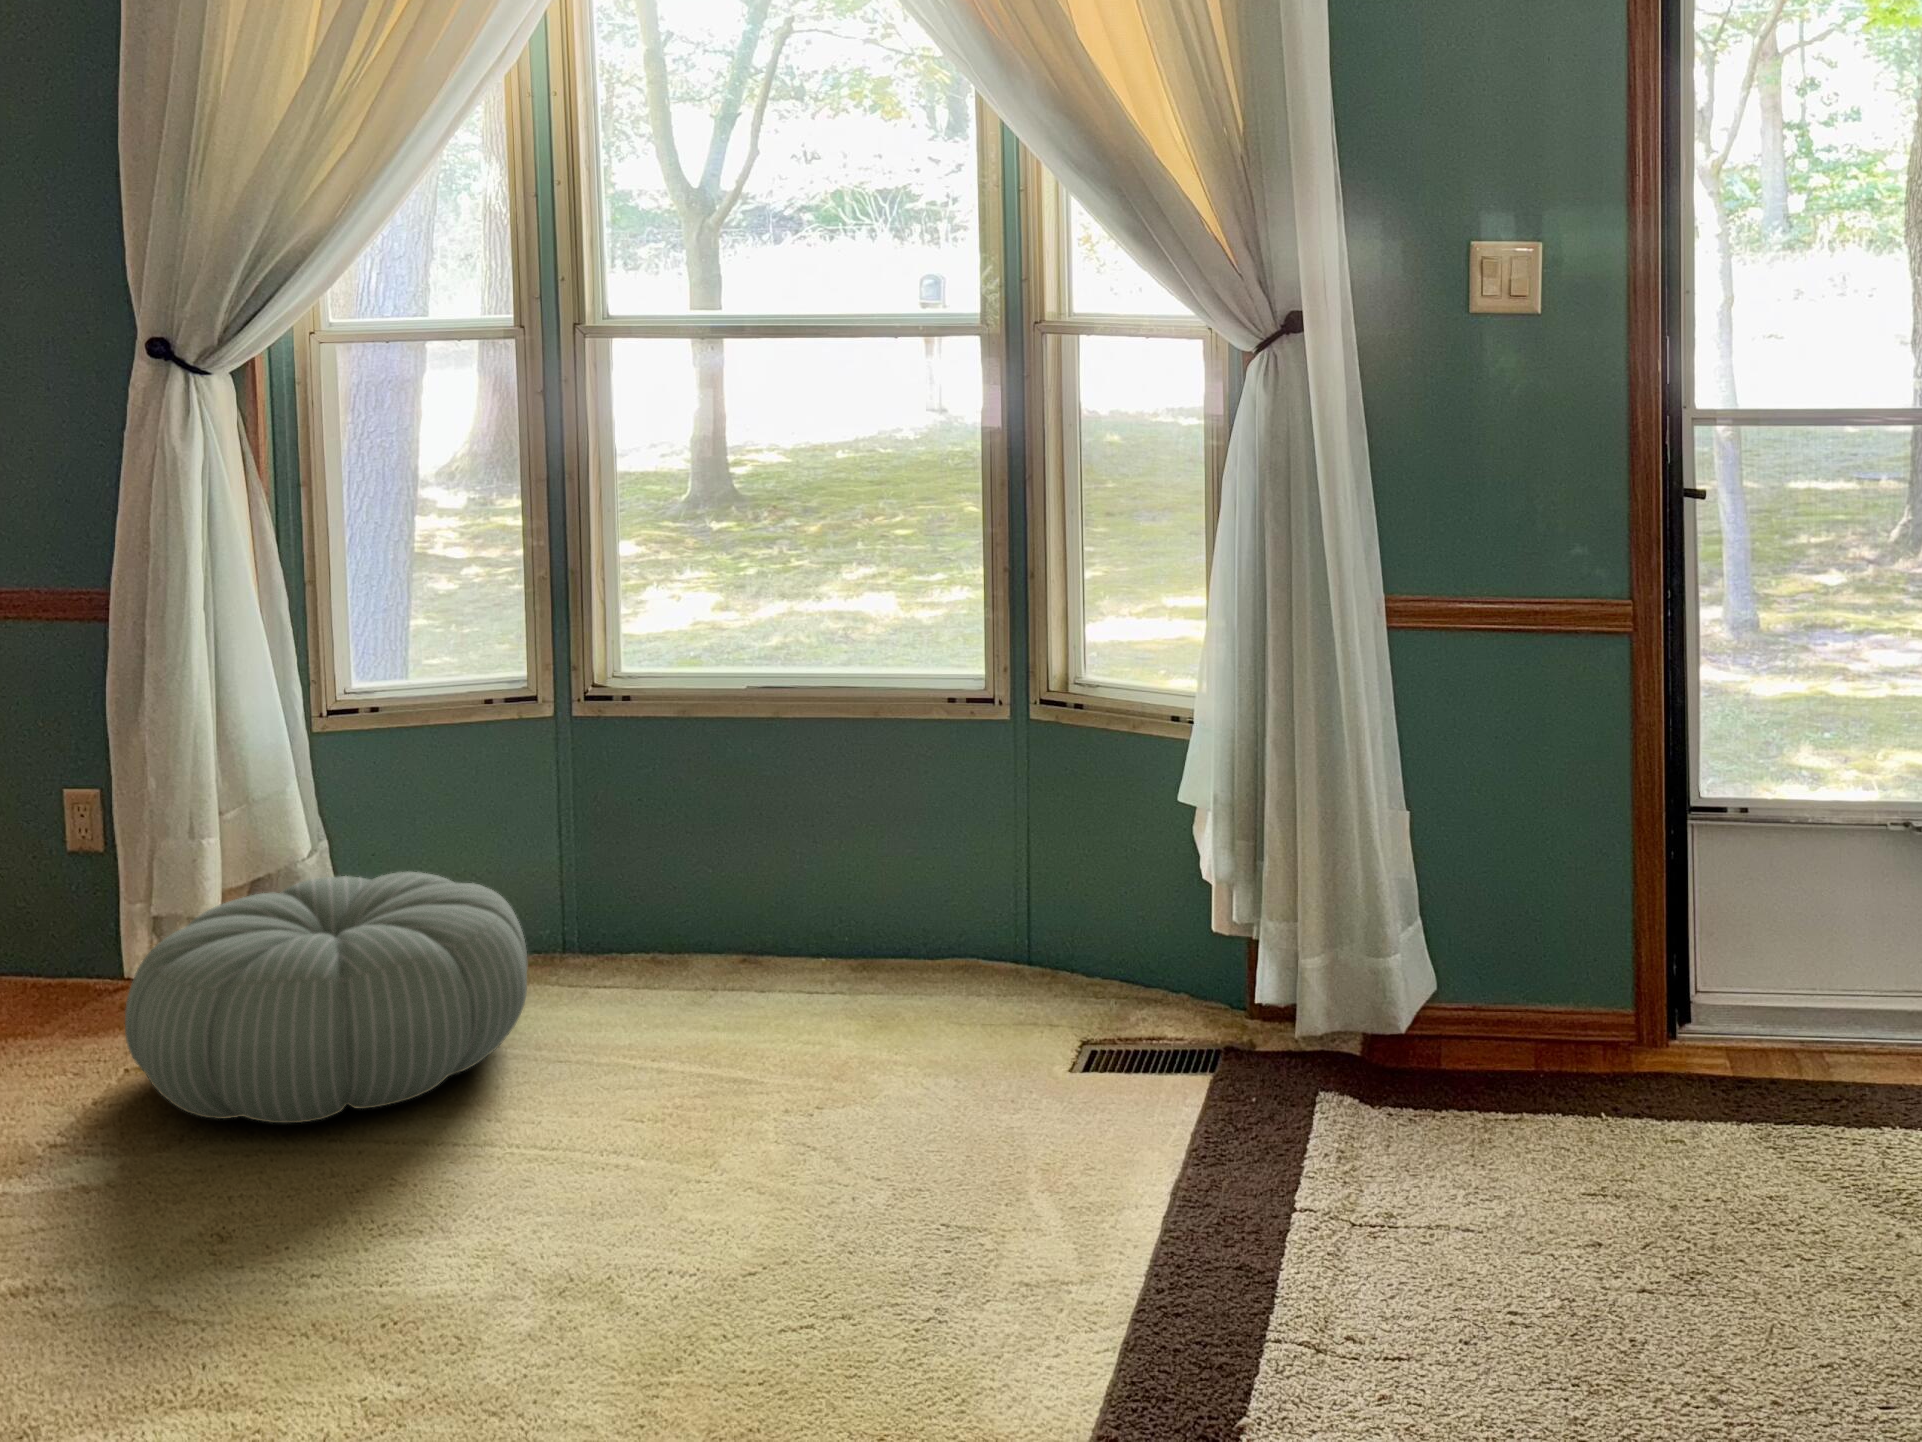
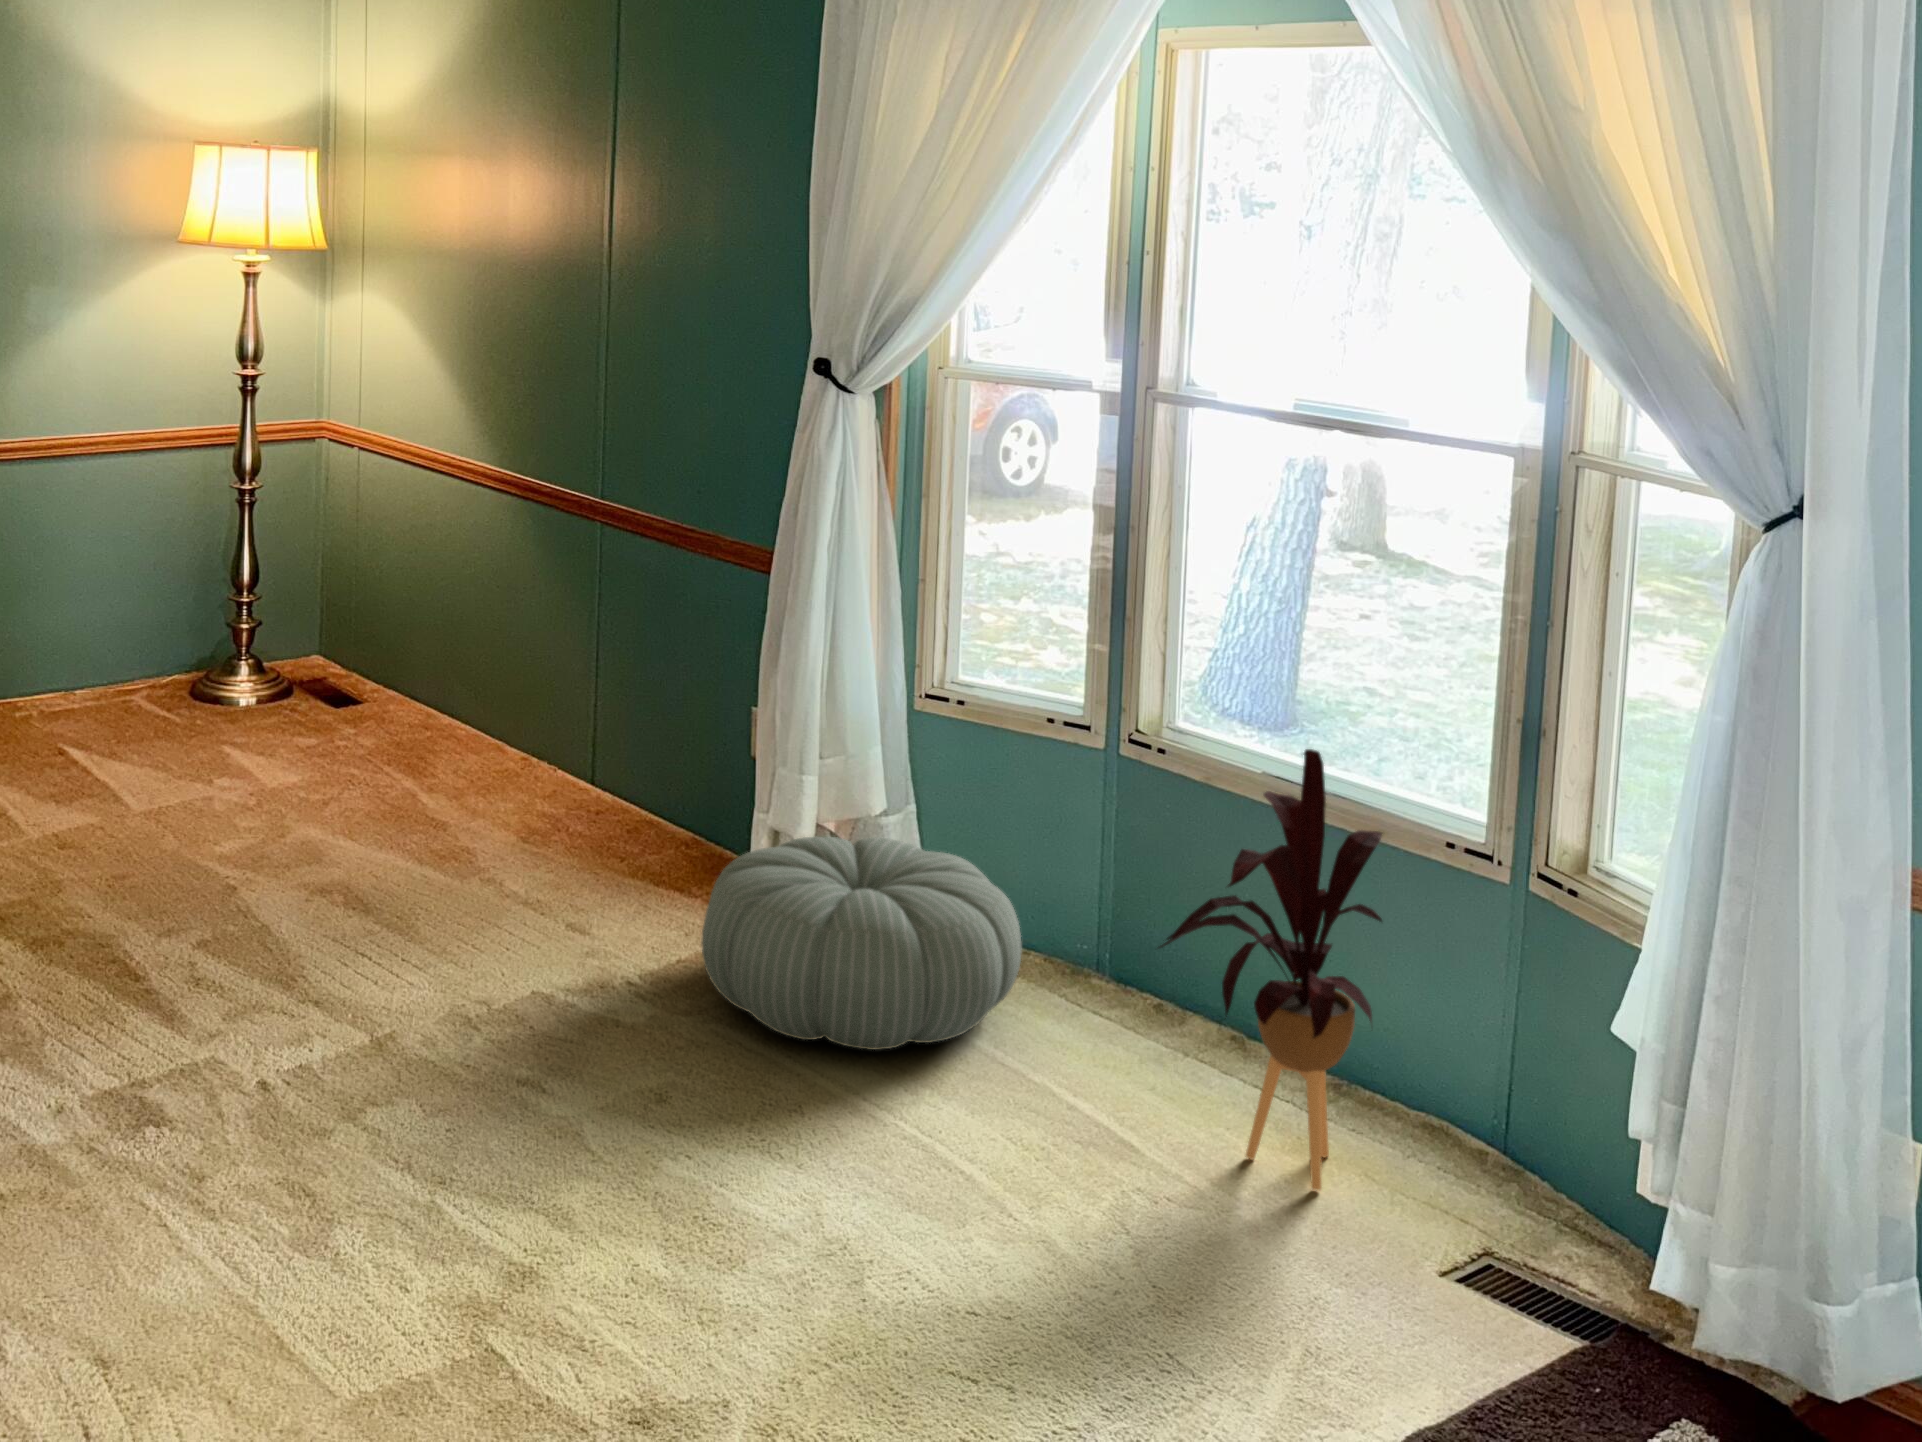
house plant: none [737,627,966,1051] -> present [1159,749,1382,1191]

